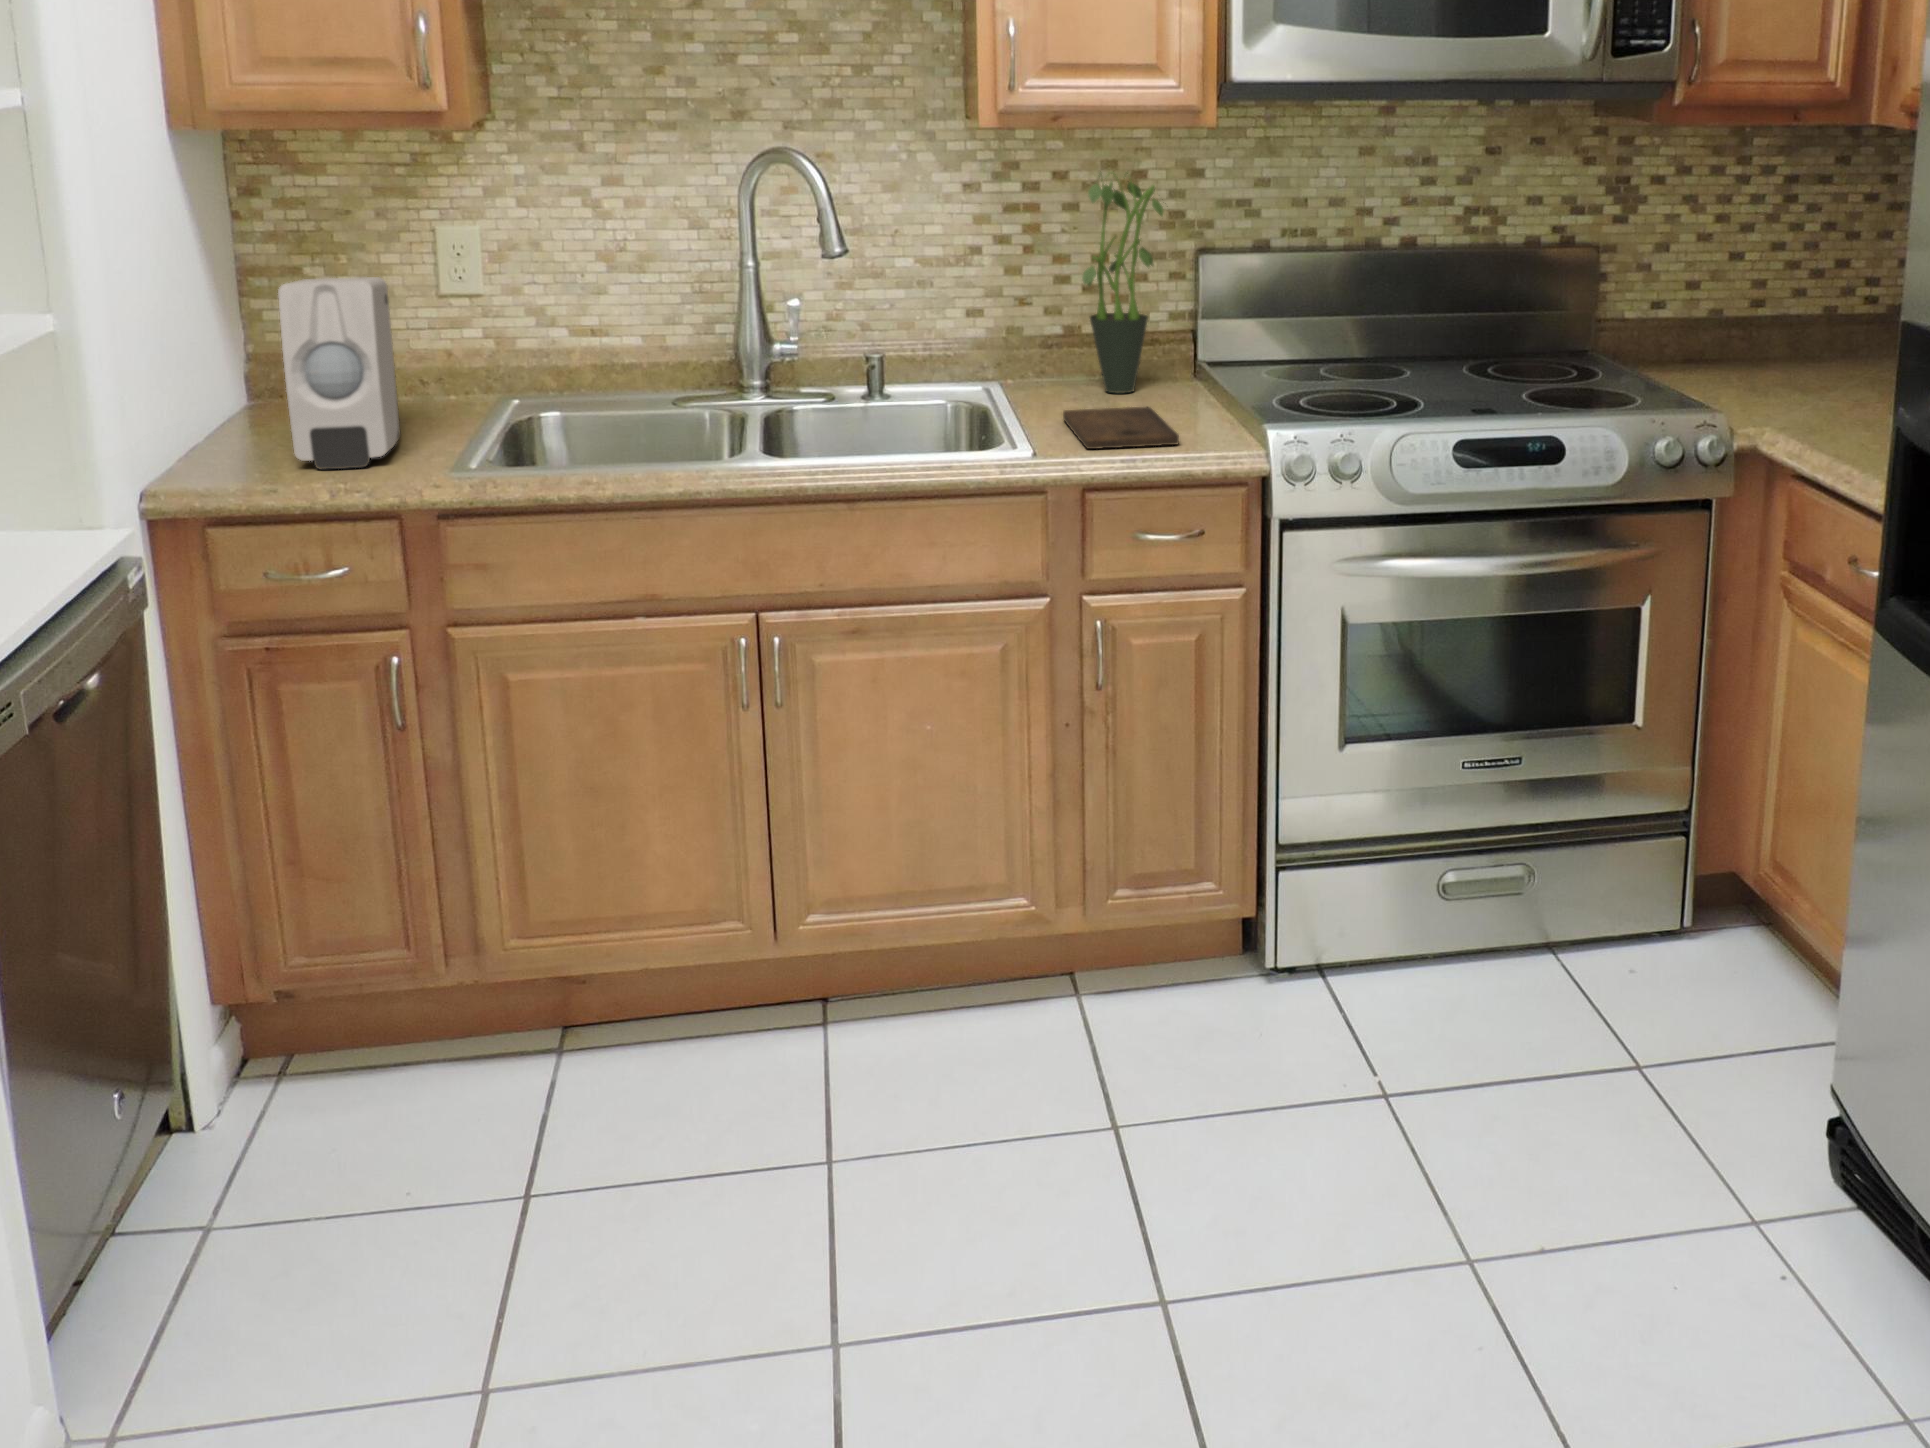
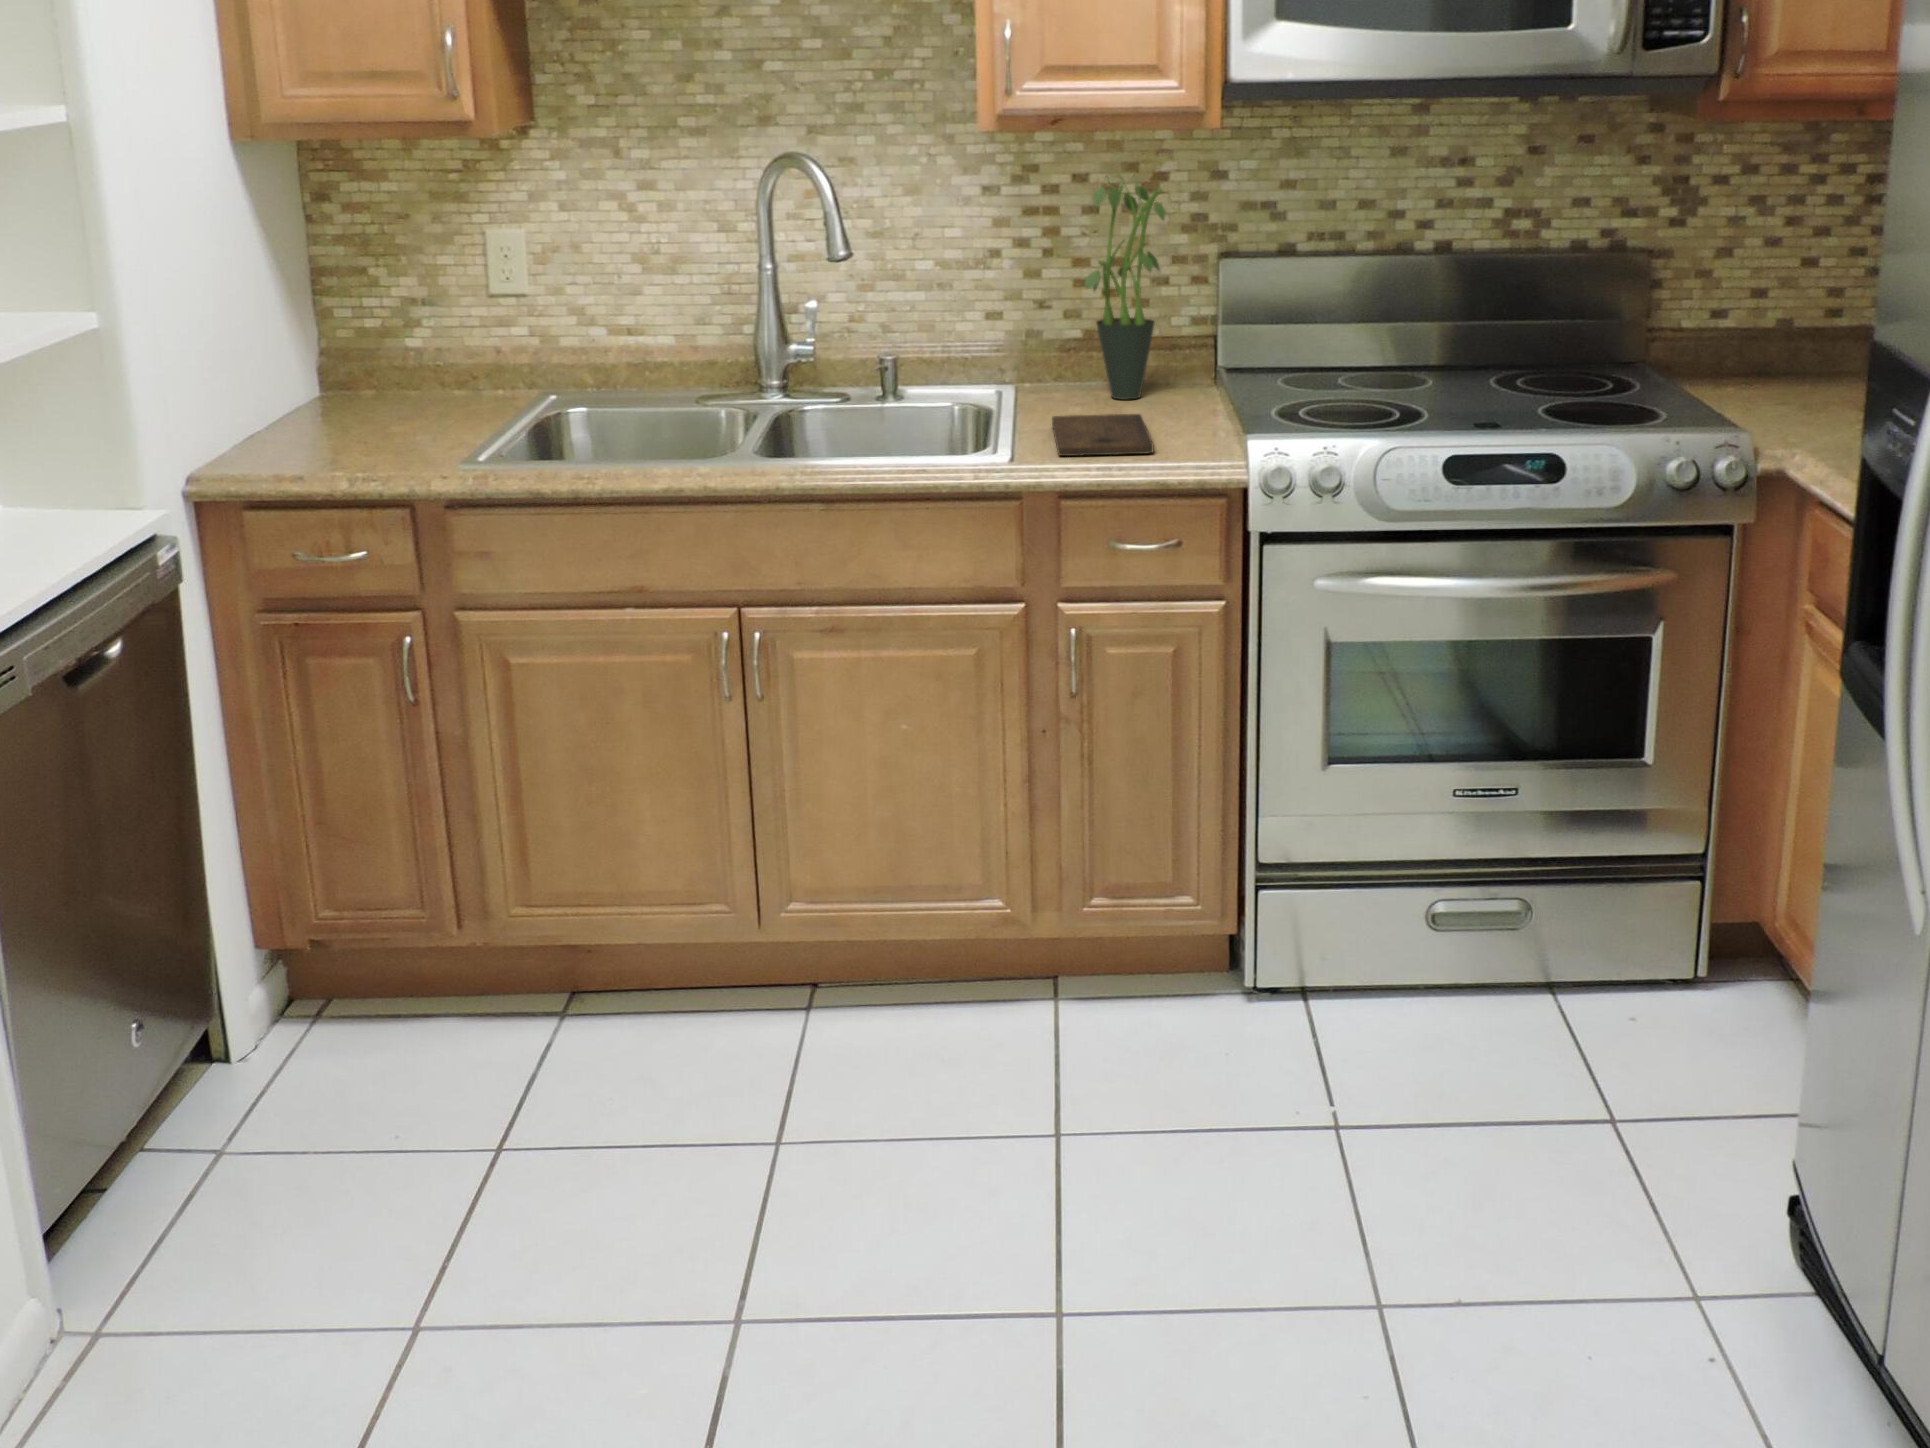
soap dispenser: present [278,277,401,469] -> none [313,279,433,459]

